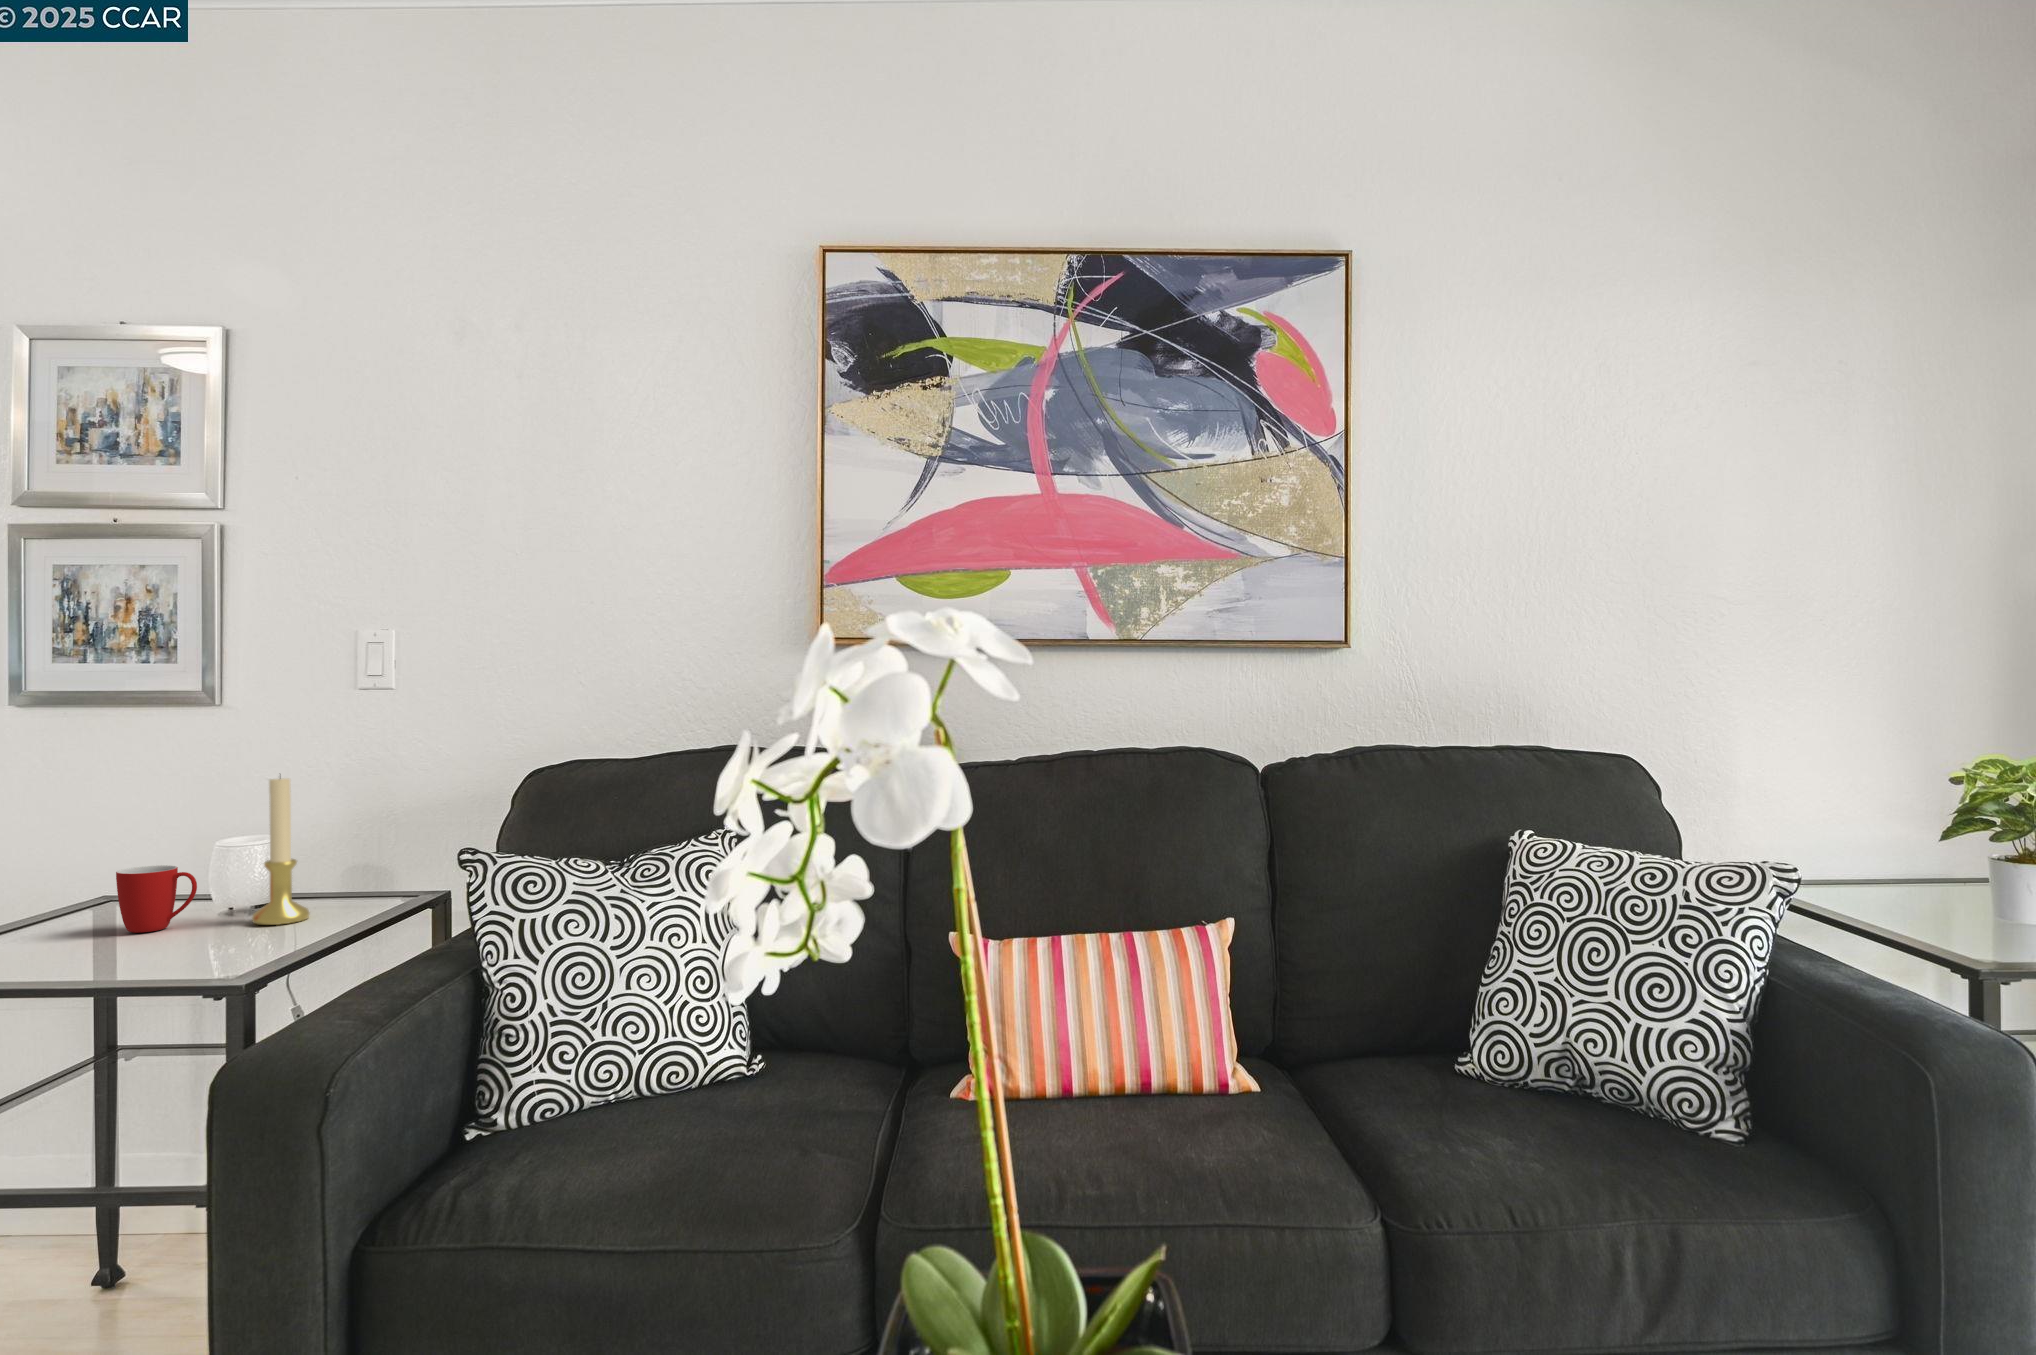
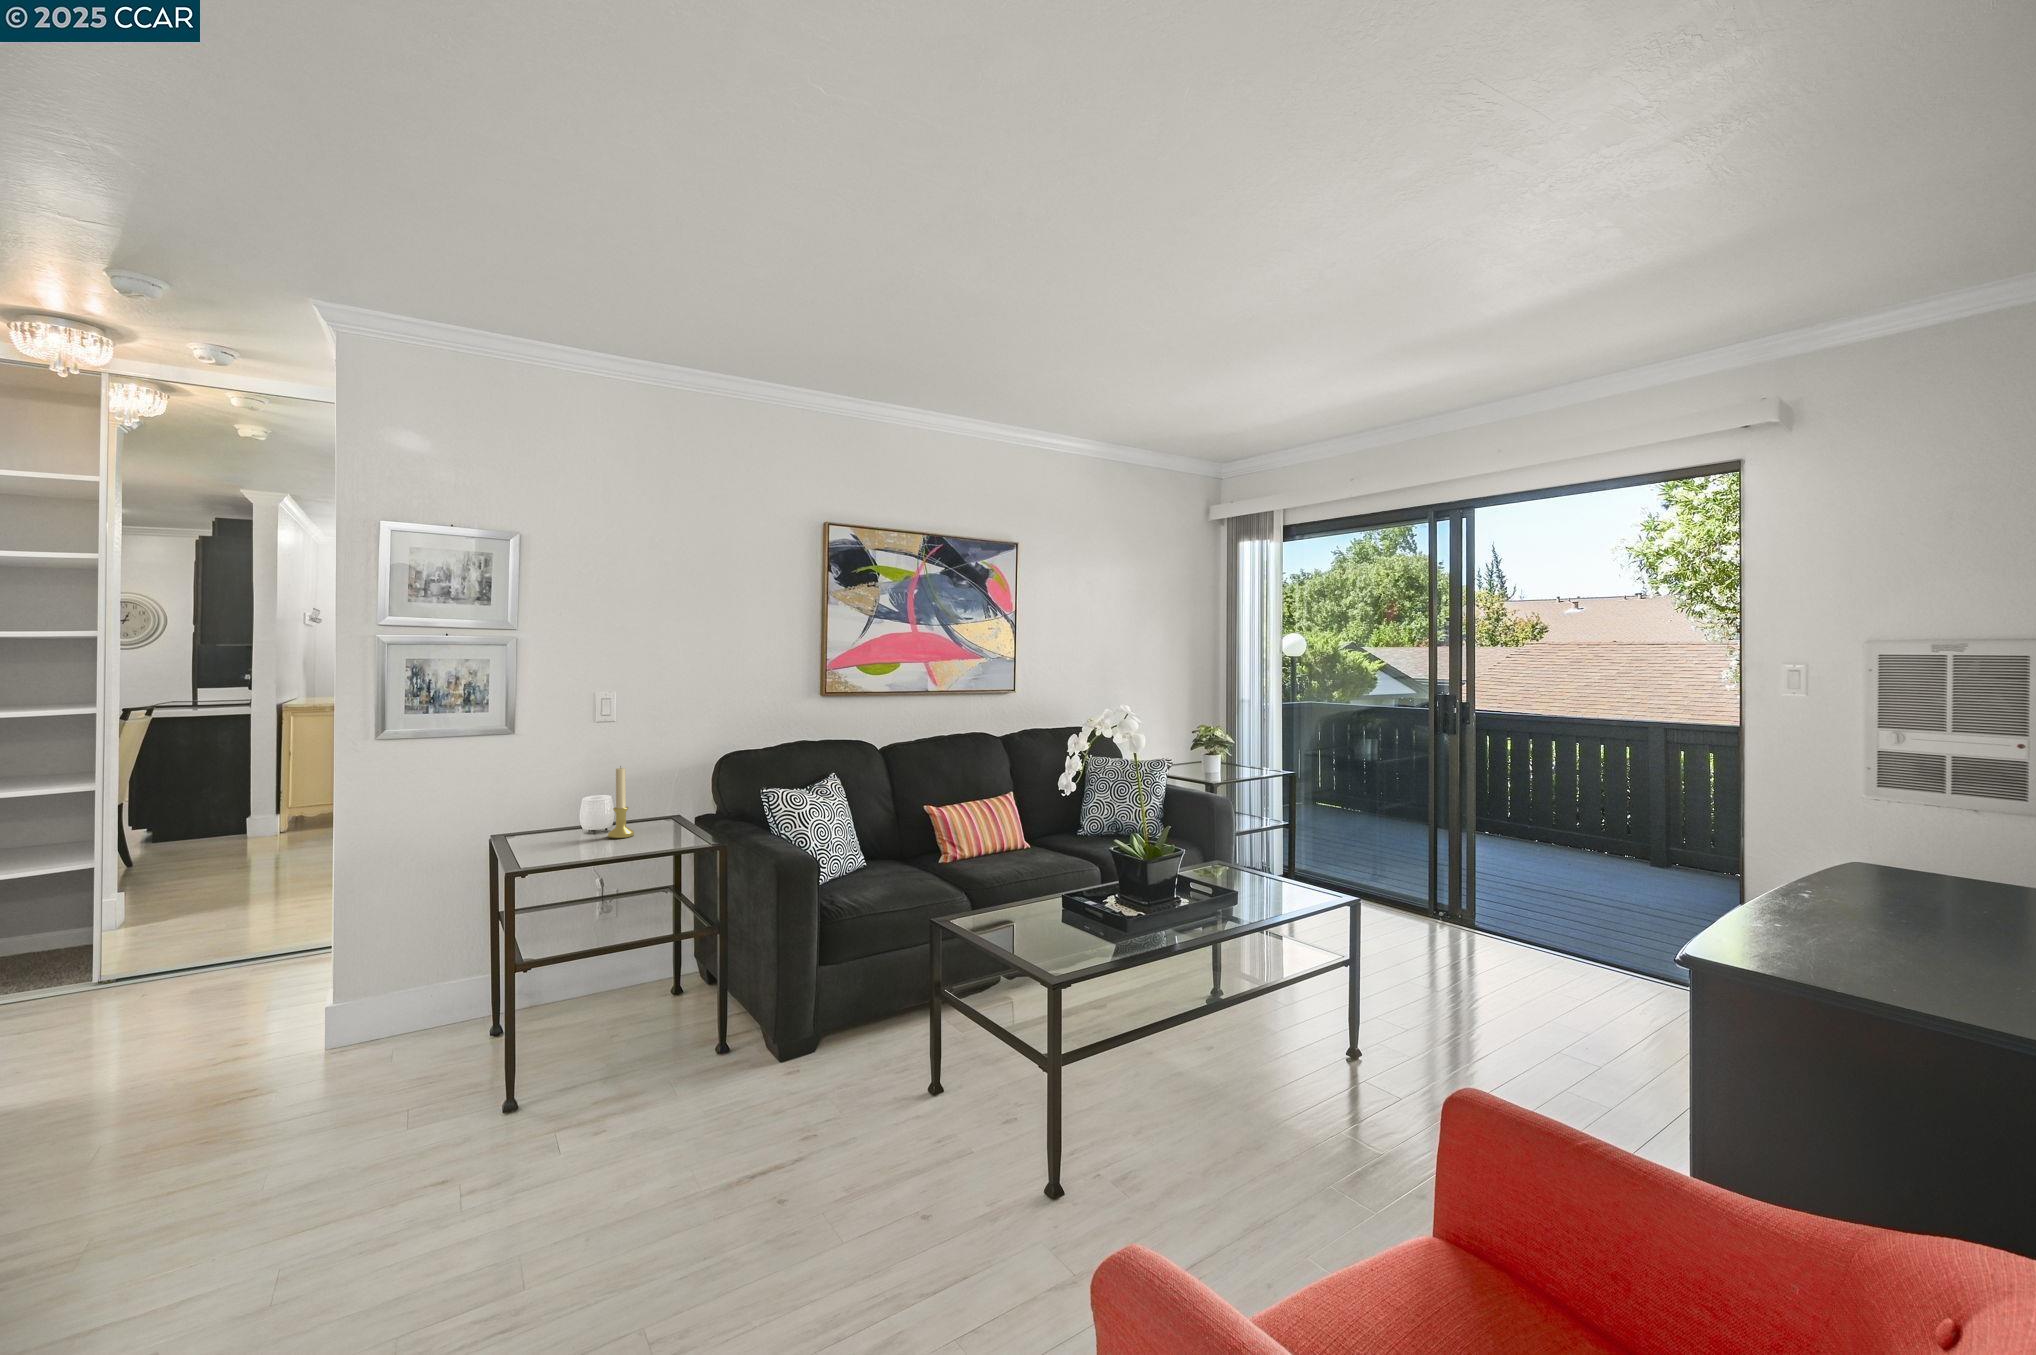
mug: present [116,865,197,932] -> none [543,815,583,849]

